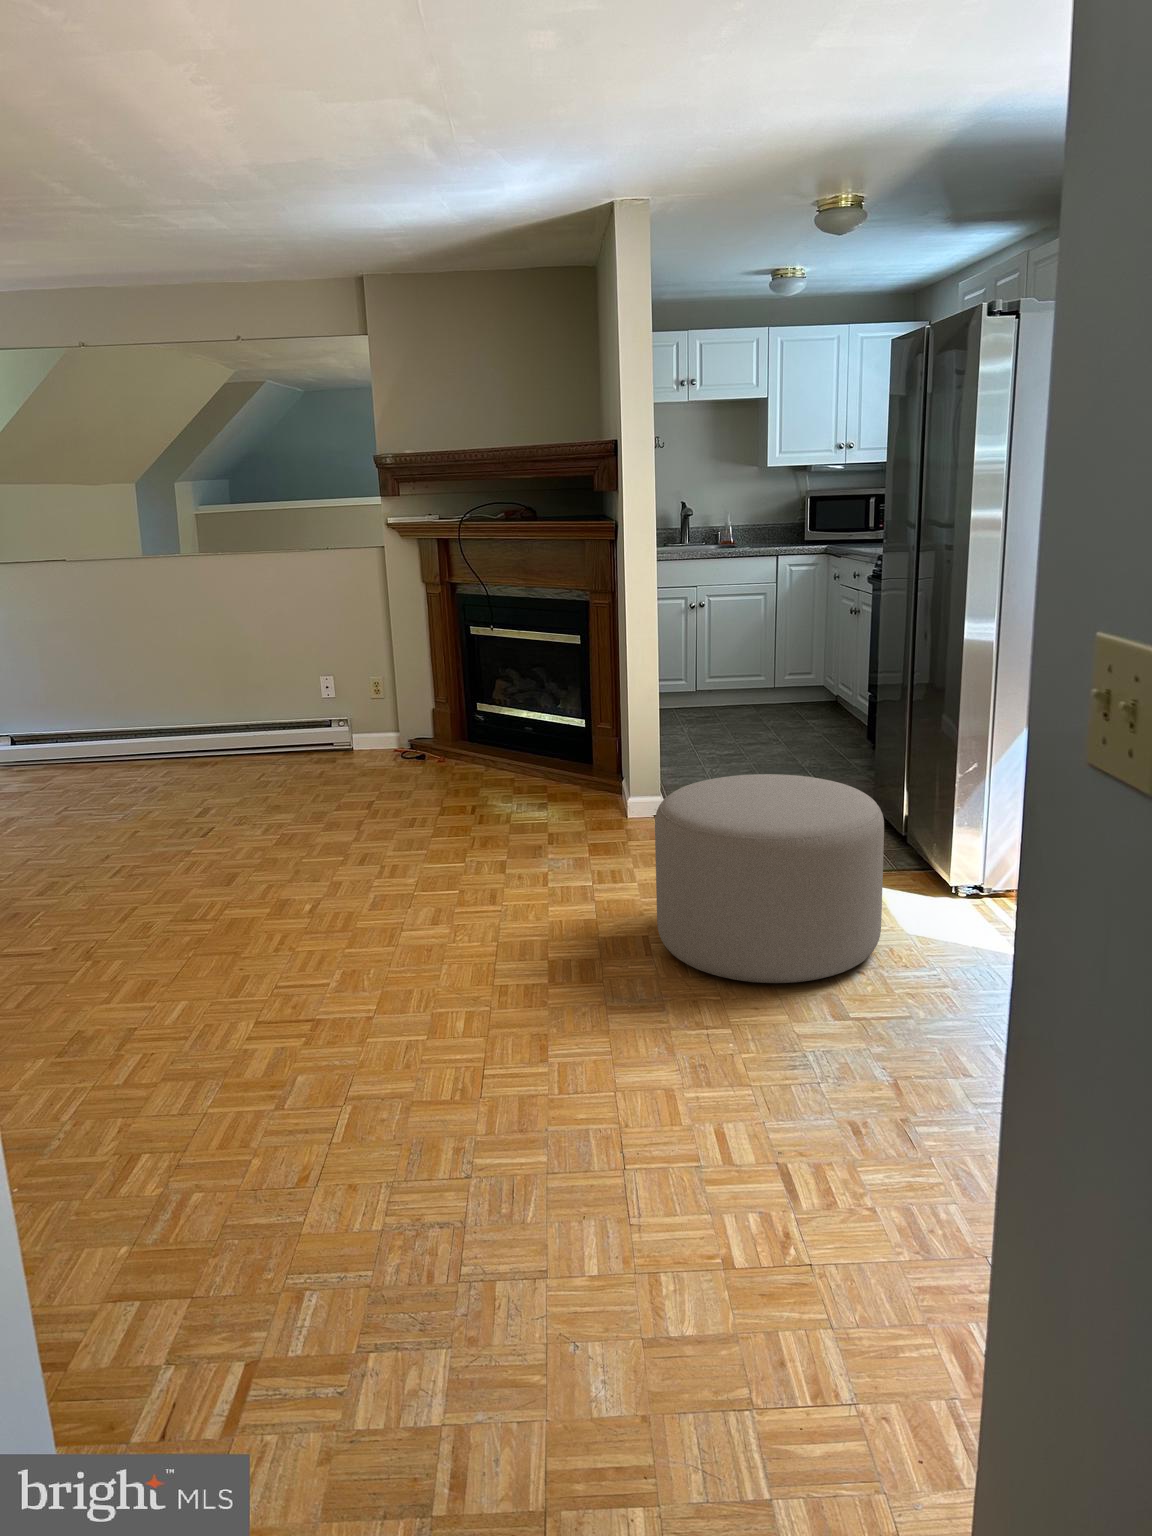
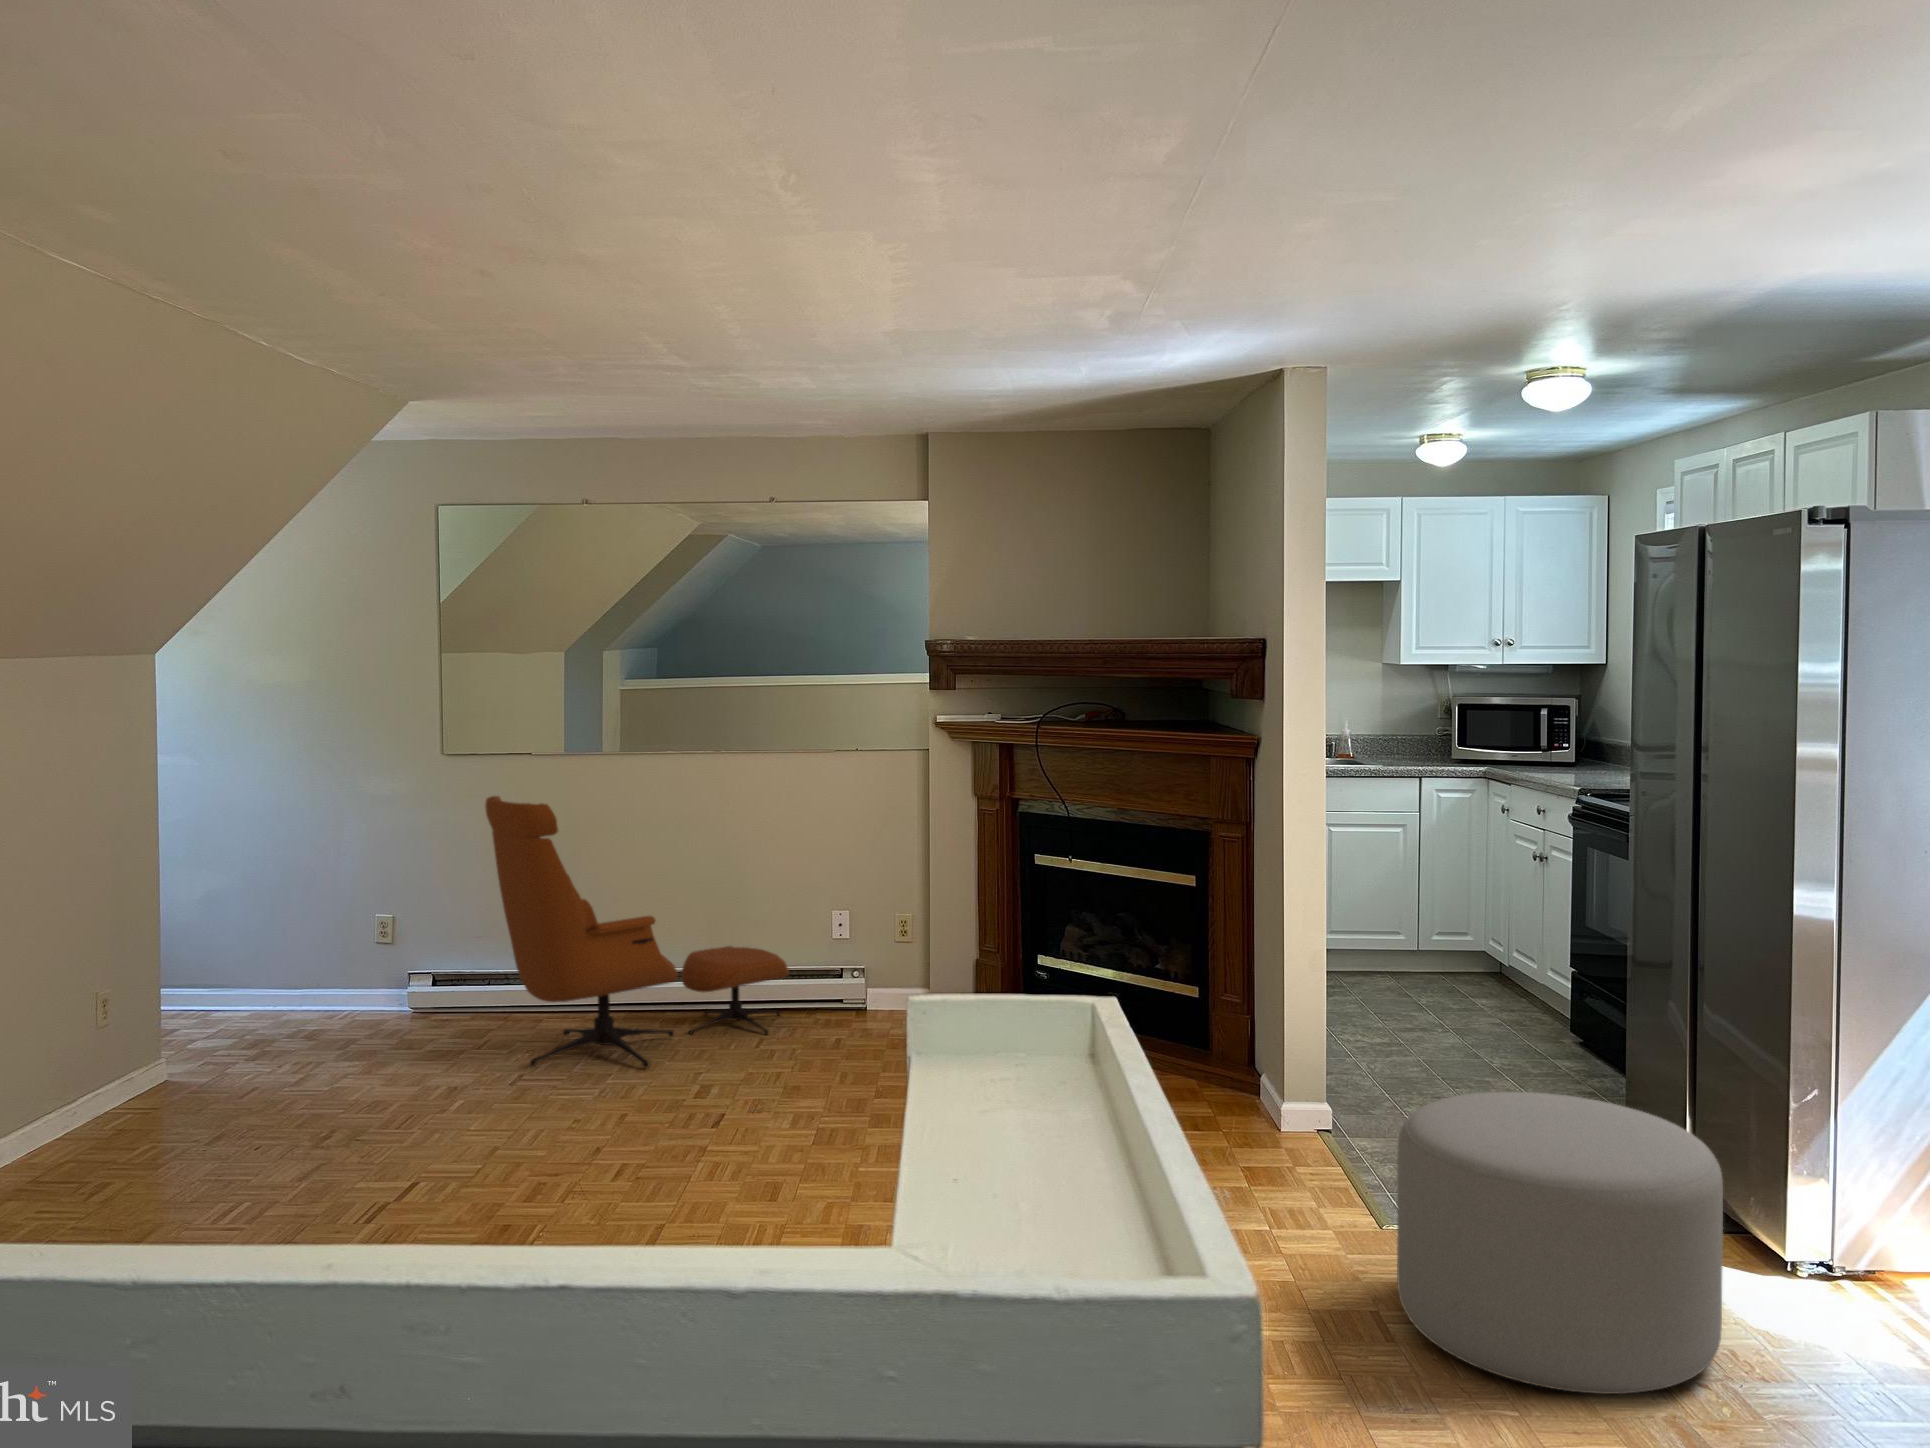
lounge chair: none [17,593,289,800] -> present [485,796,789,1068]

